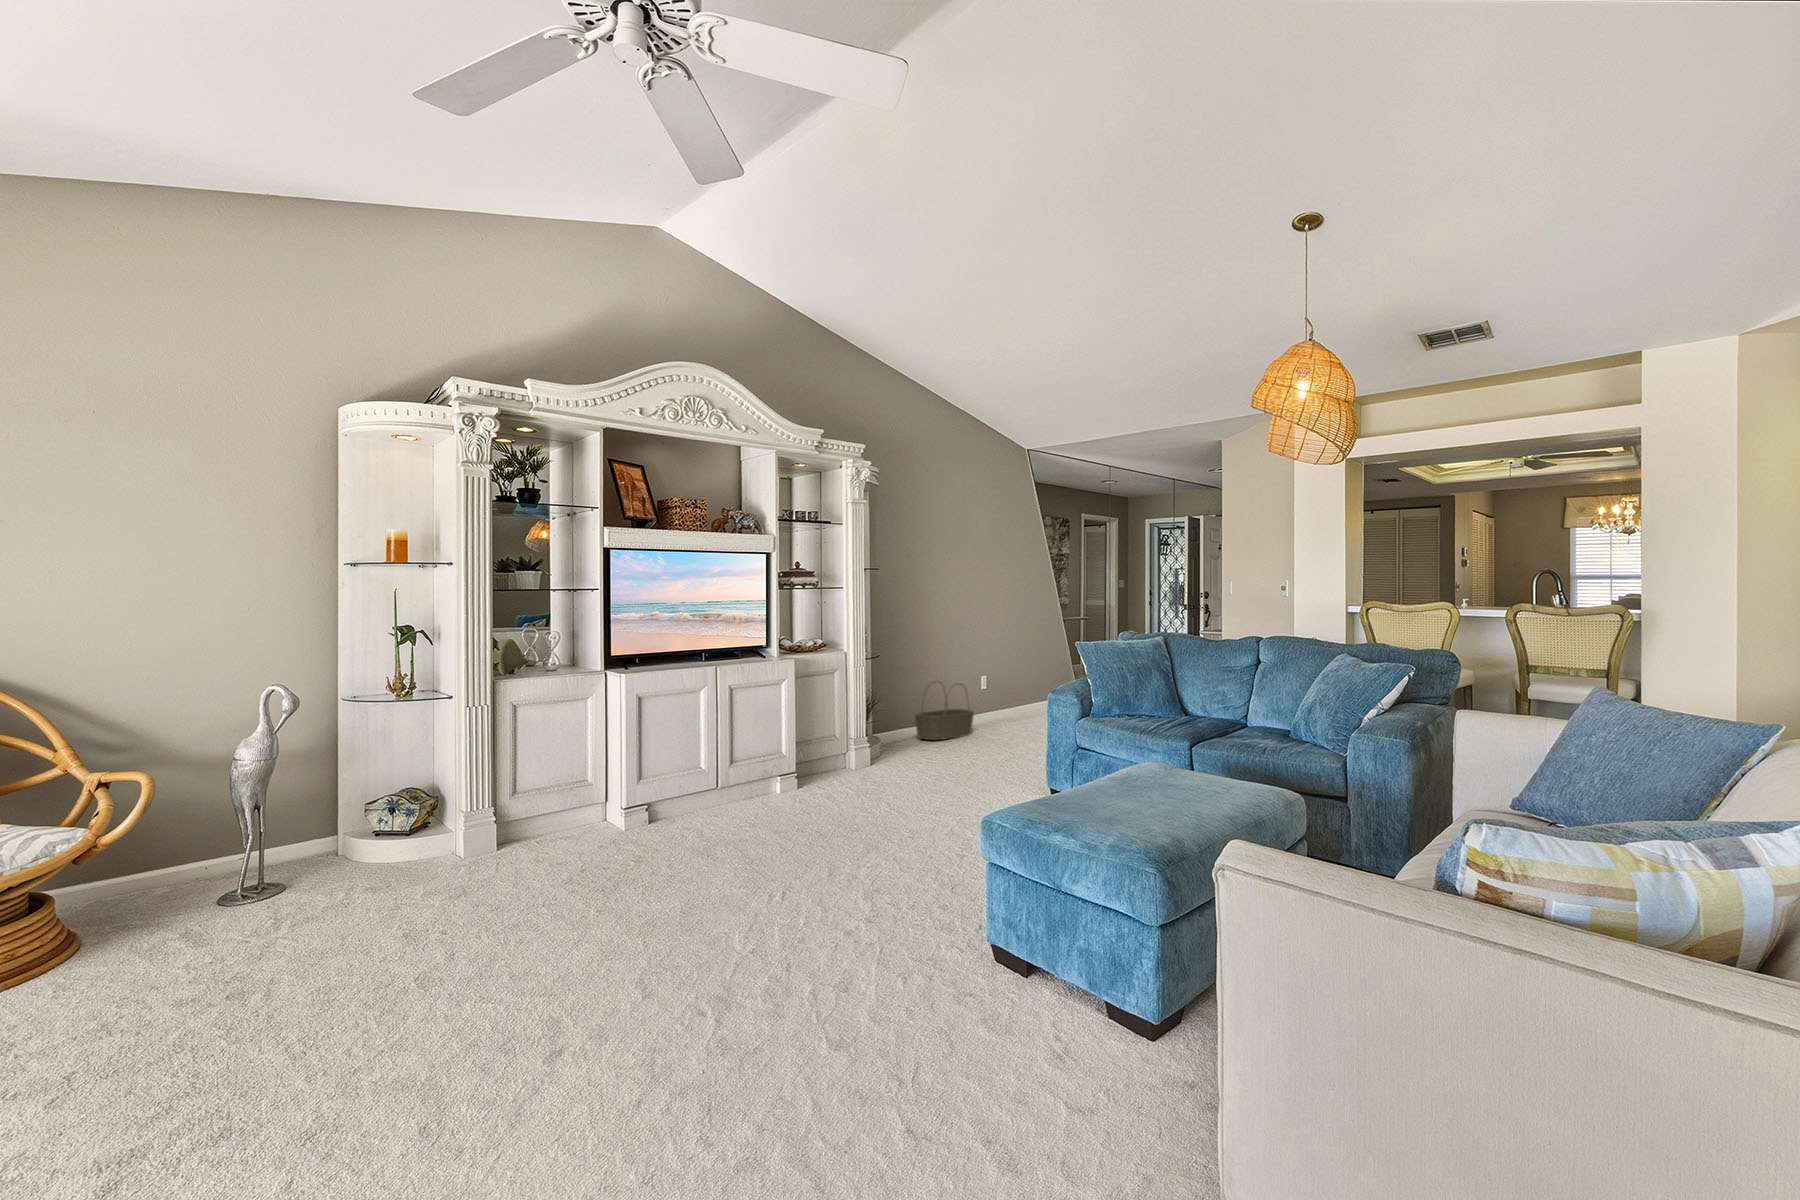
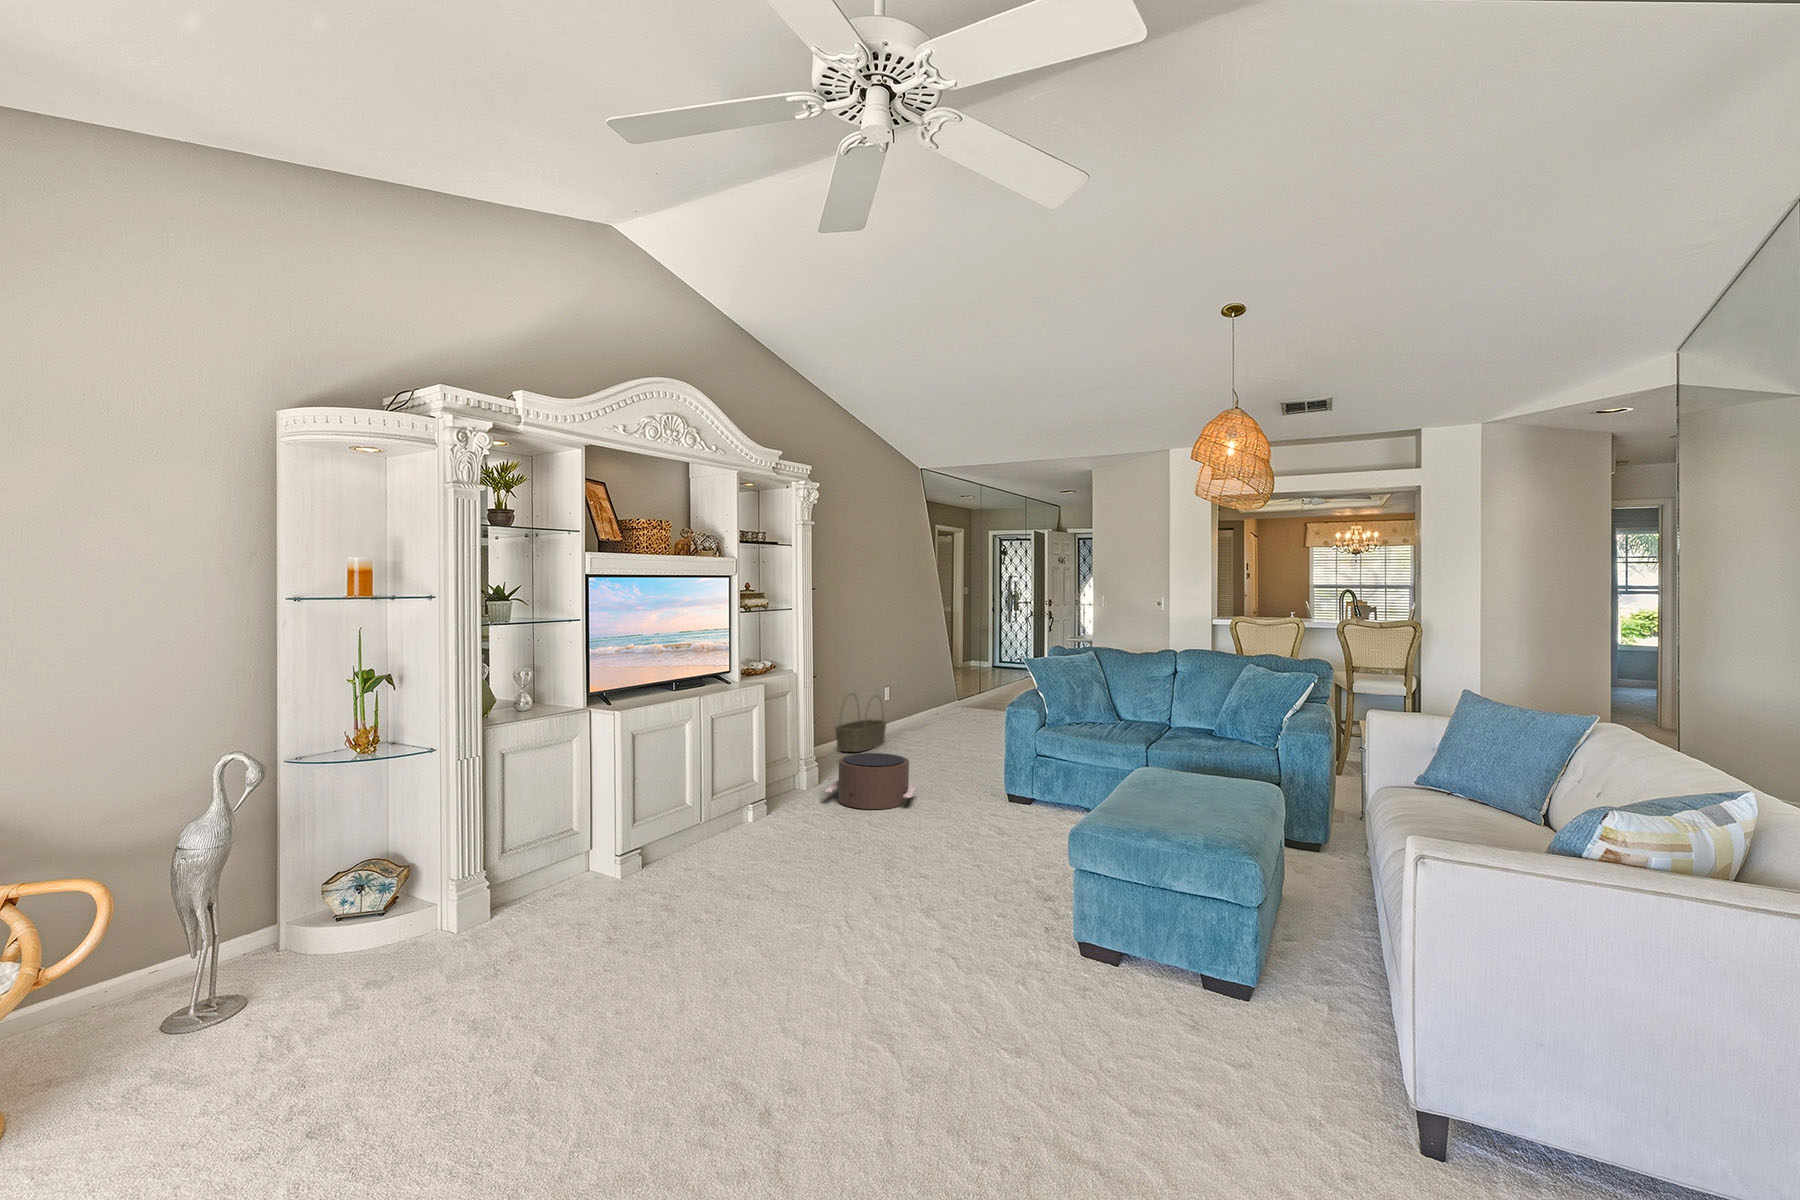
pouf: none [861,736,959,791] -> present [825,753,917,809]

